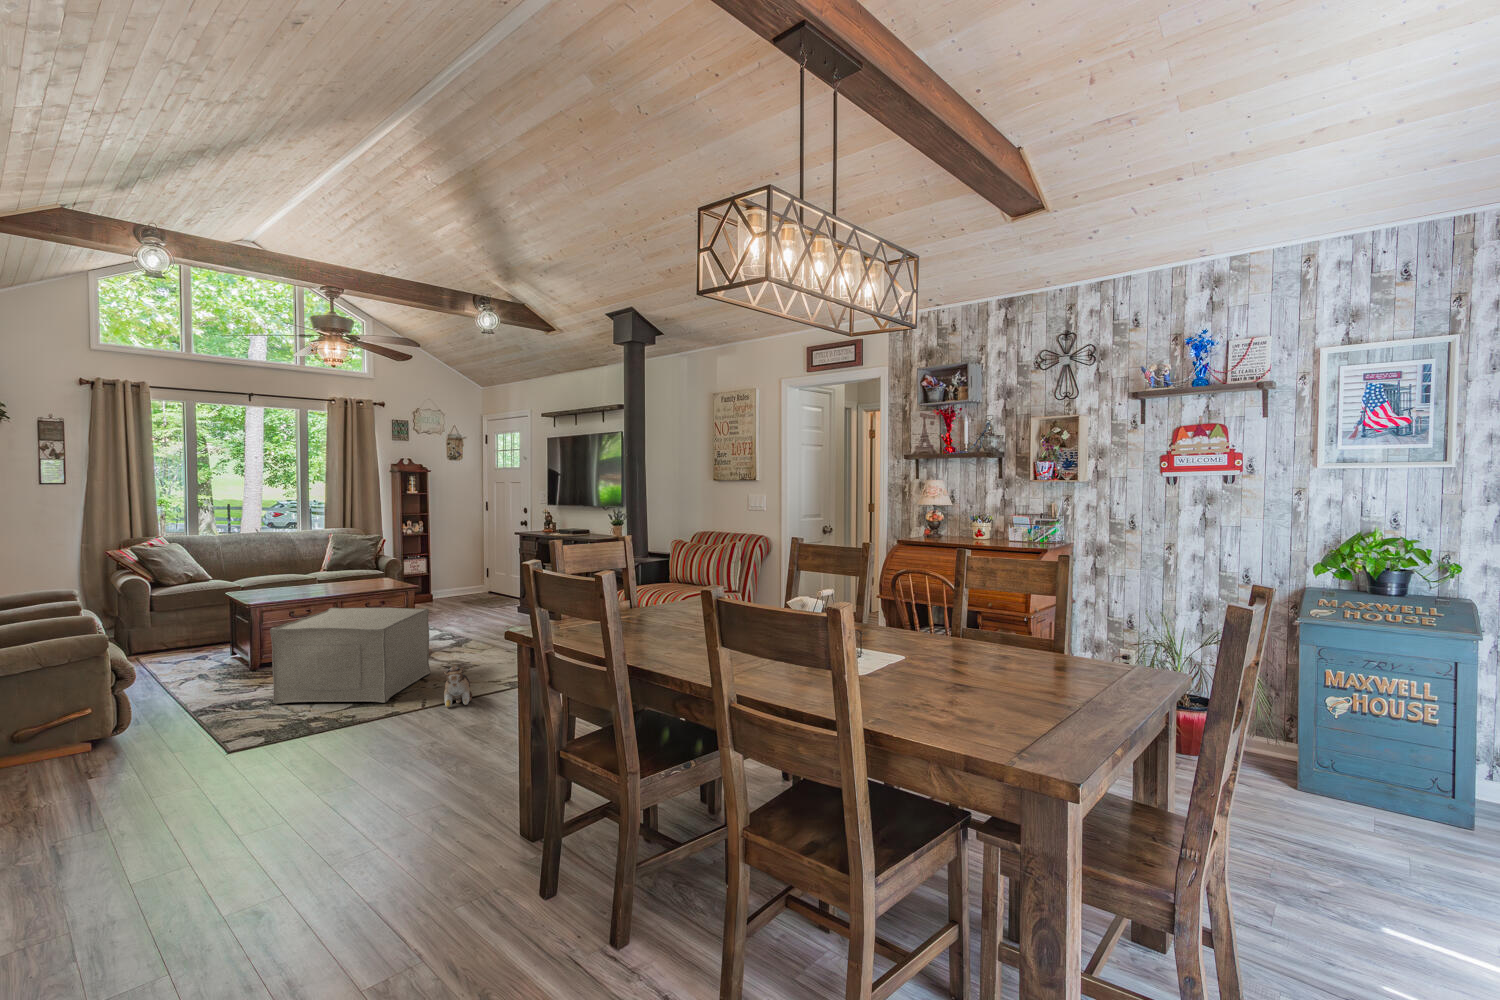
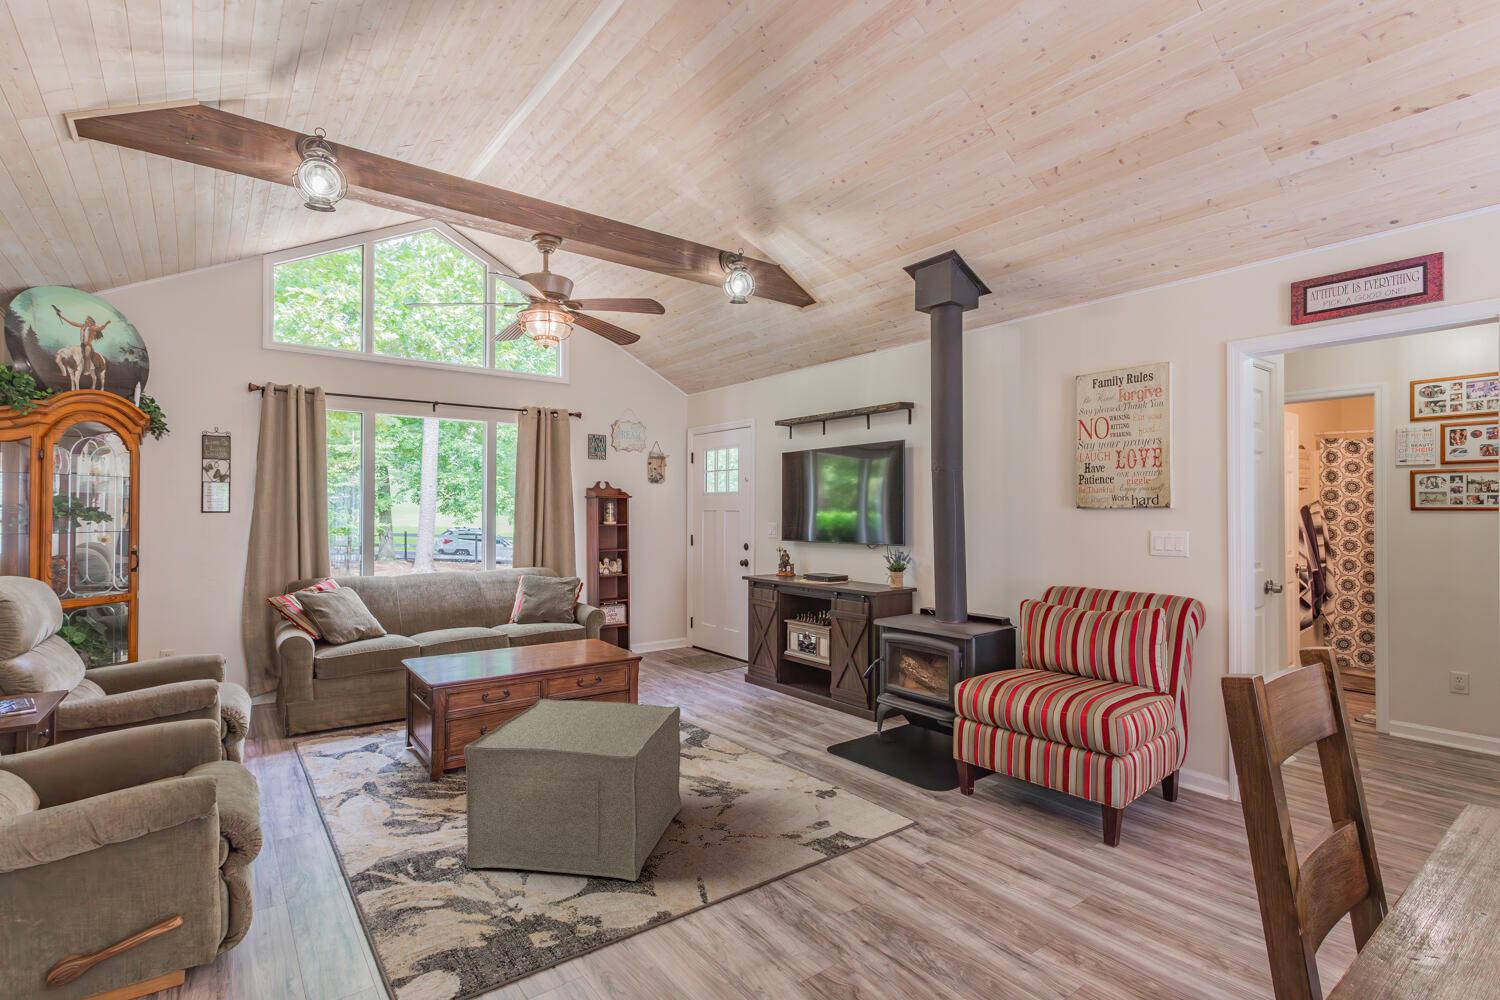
plush toy: present [443,666,472,708] -> none [734,835,777,907]

